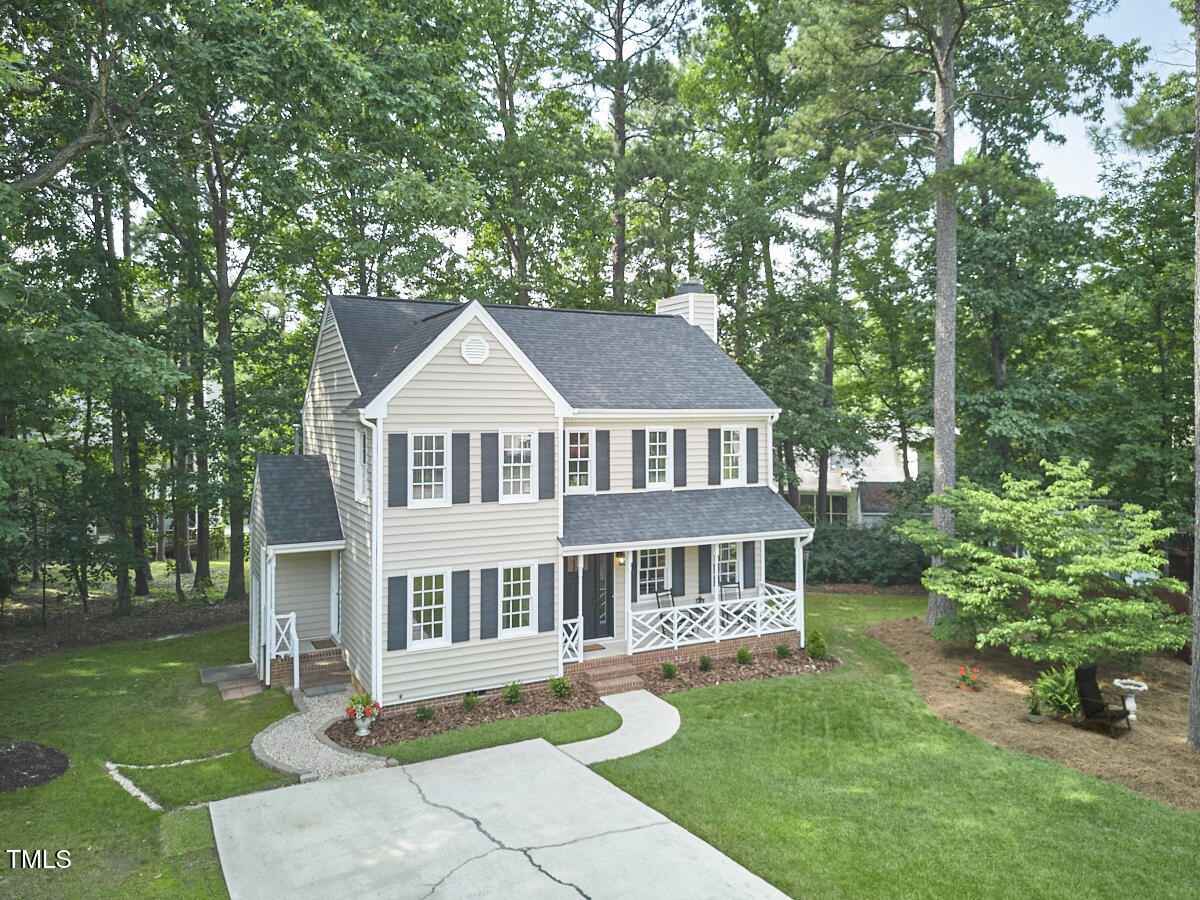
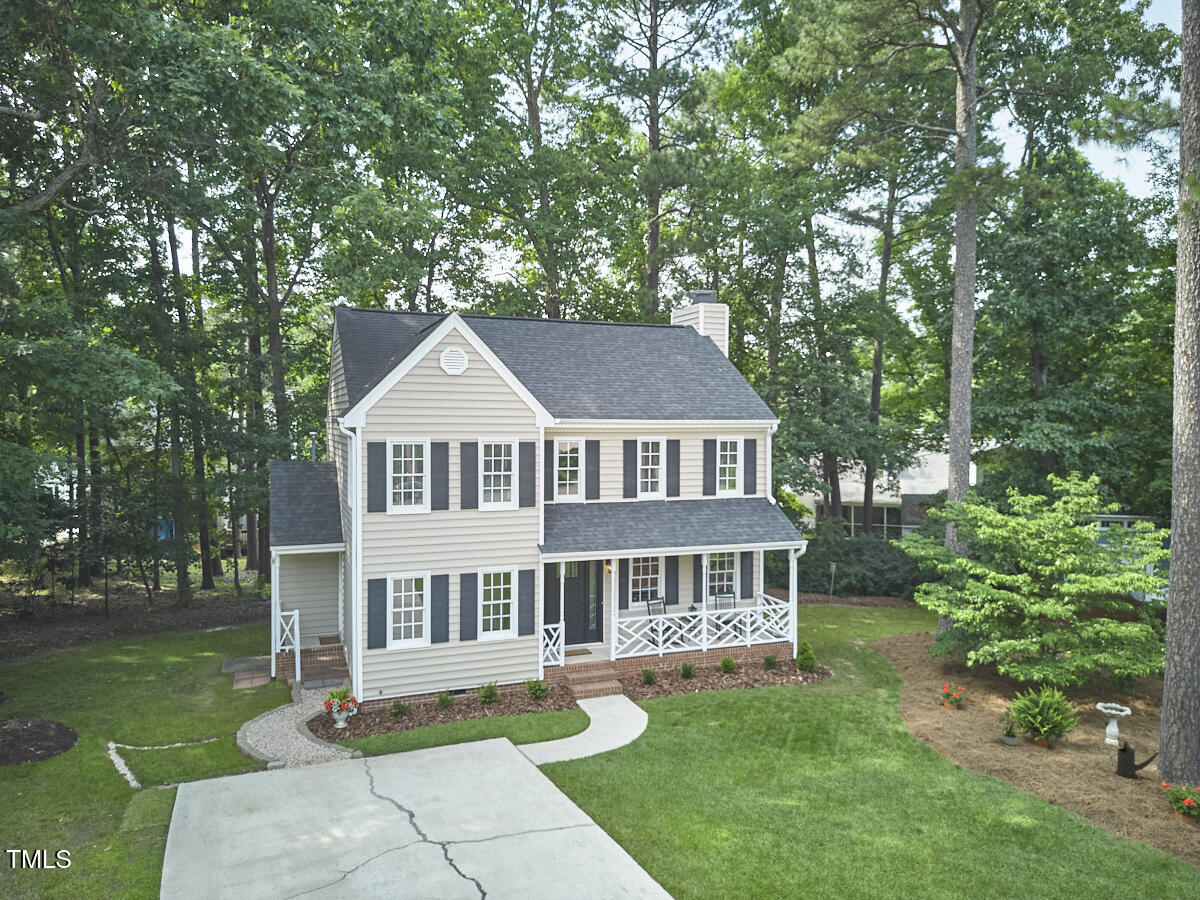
lounge chair: present [1073,663,1133,738] -> none [1048,685,1114,765]
watering can: none [1136,714,1183,749] -> present [1110,741,1159,778]

